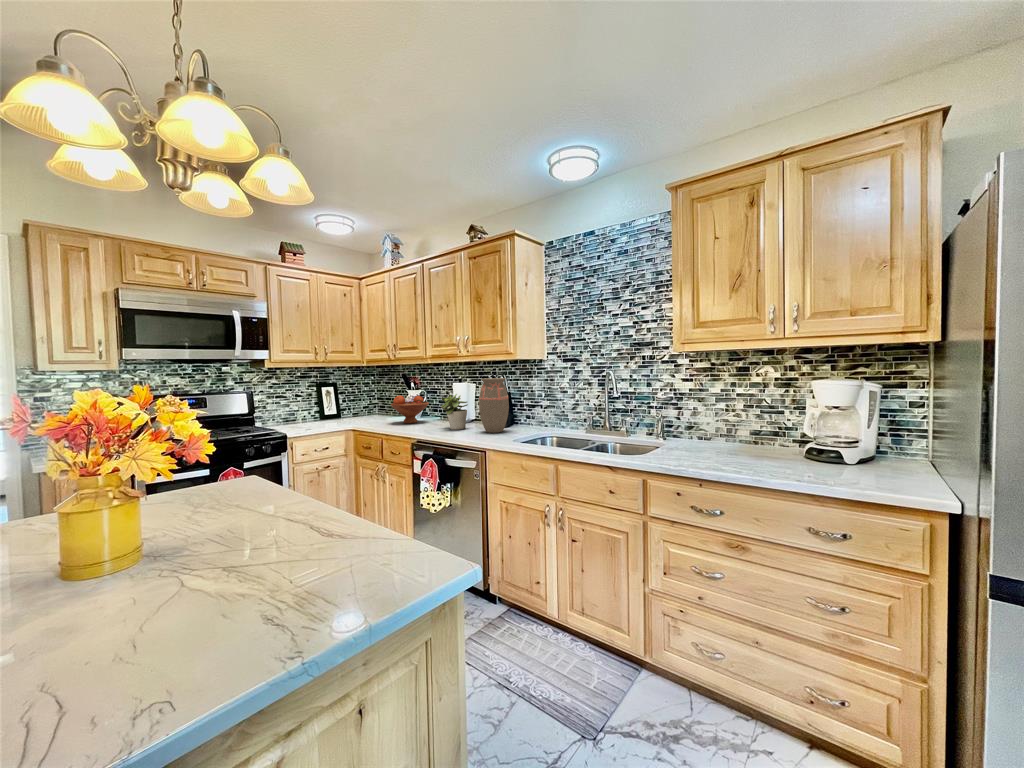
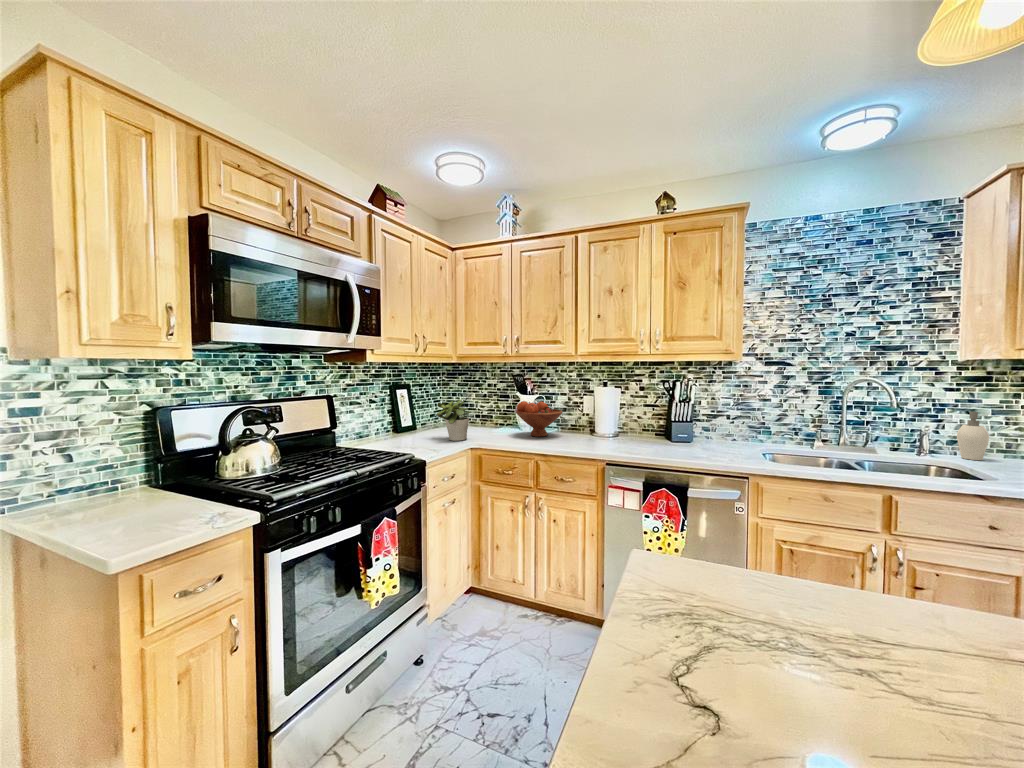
decorative vase: present [479,378,509,433] -> none [682,383,722,449]
potted plant: present [441,394,468,430] -> present [436,400,471,441]
soap dispenser: none [677,400,703,444] -> present [957,412,999,460]

